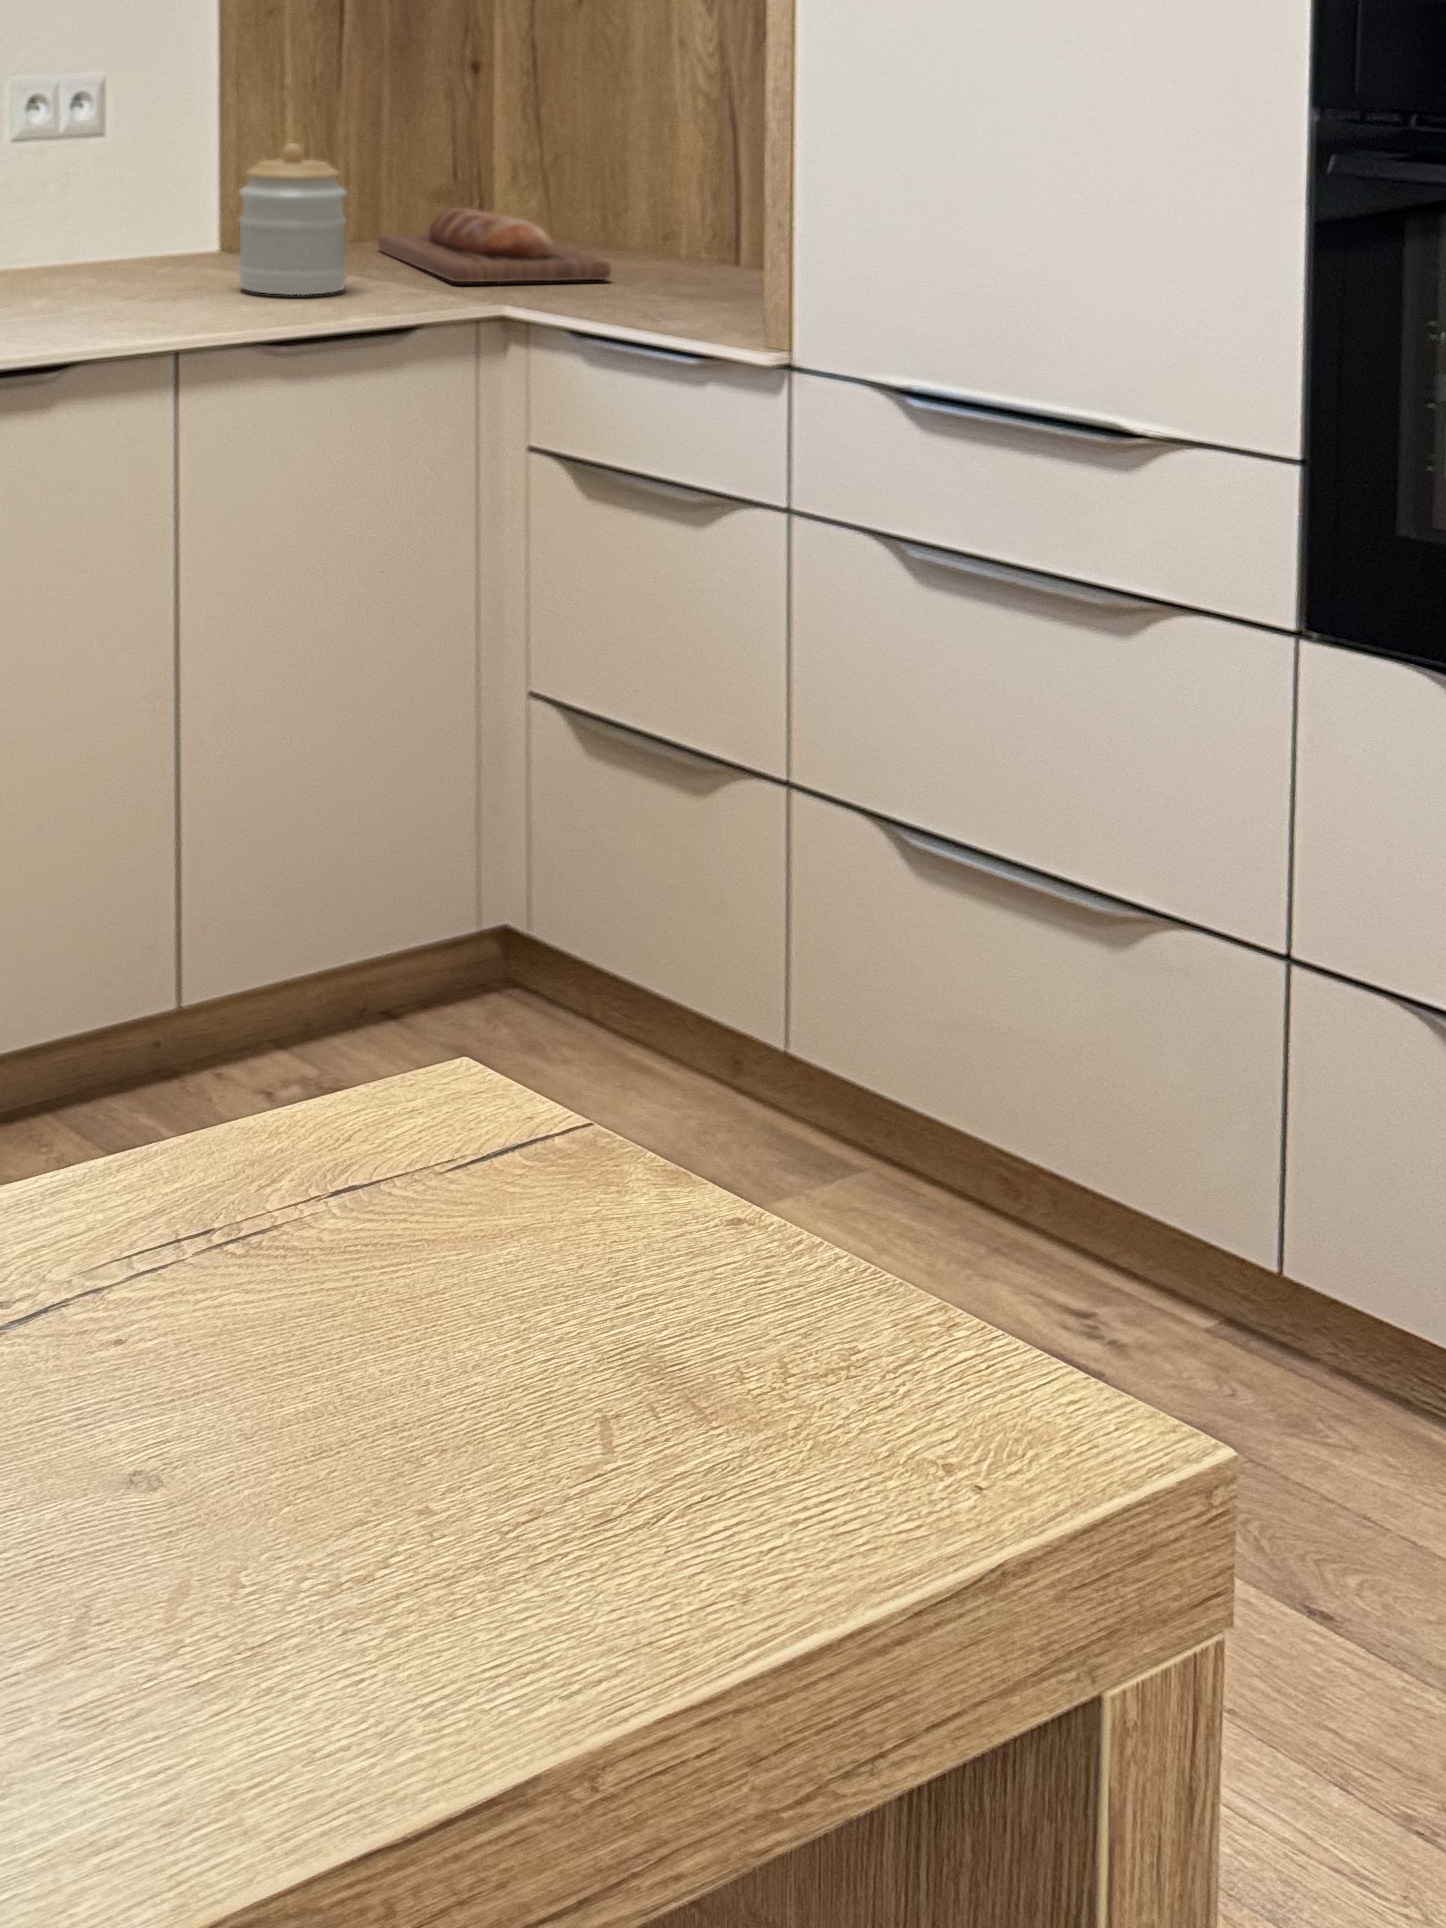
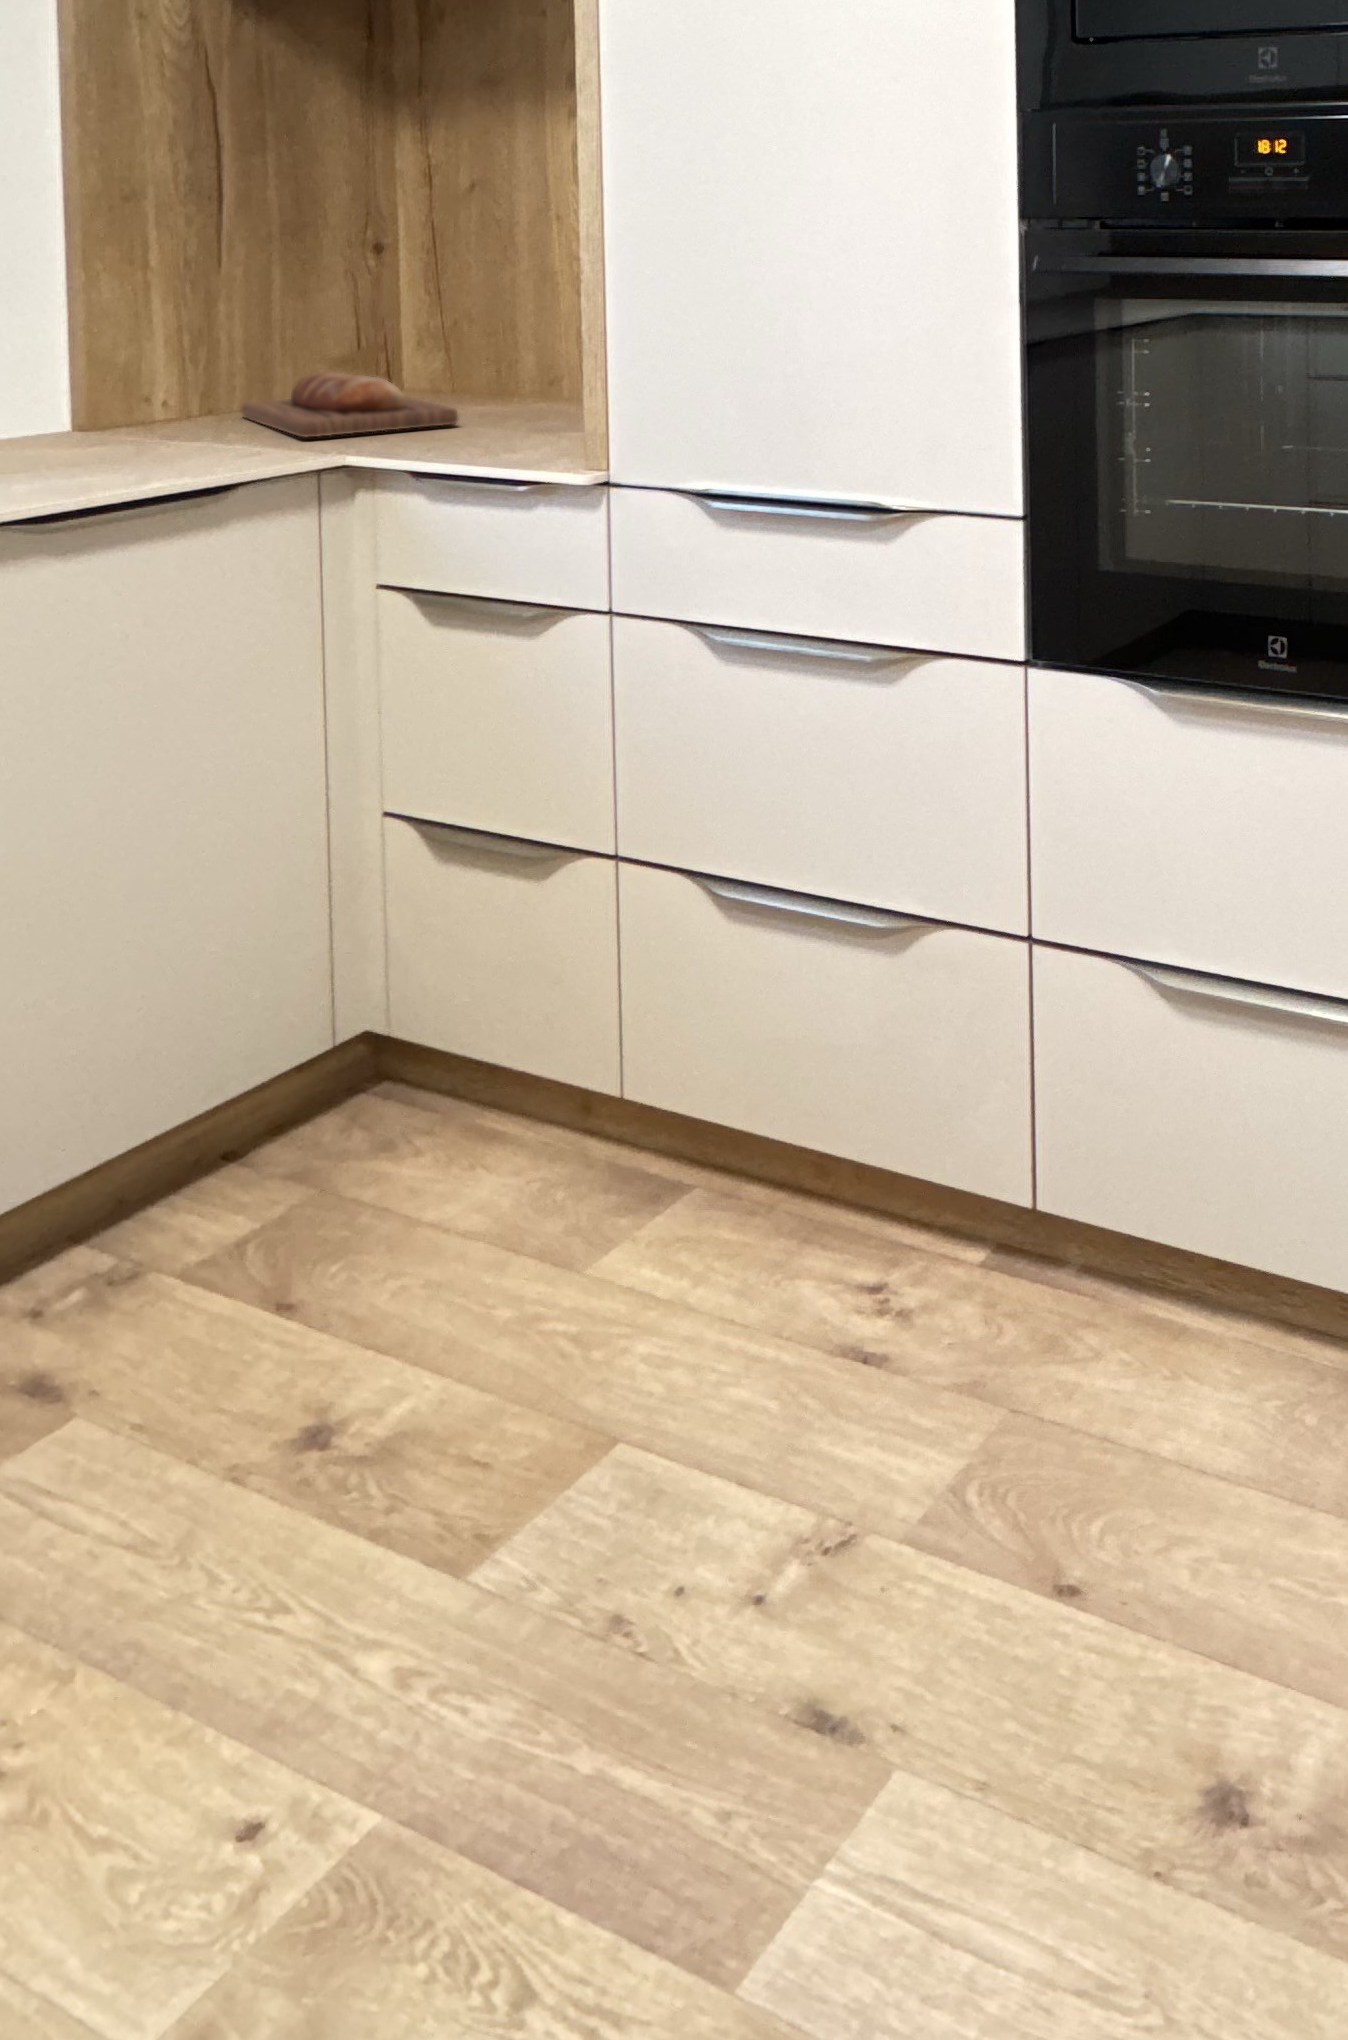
jar: present [239,143,346,295] -> none [61,315,185,463]

